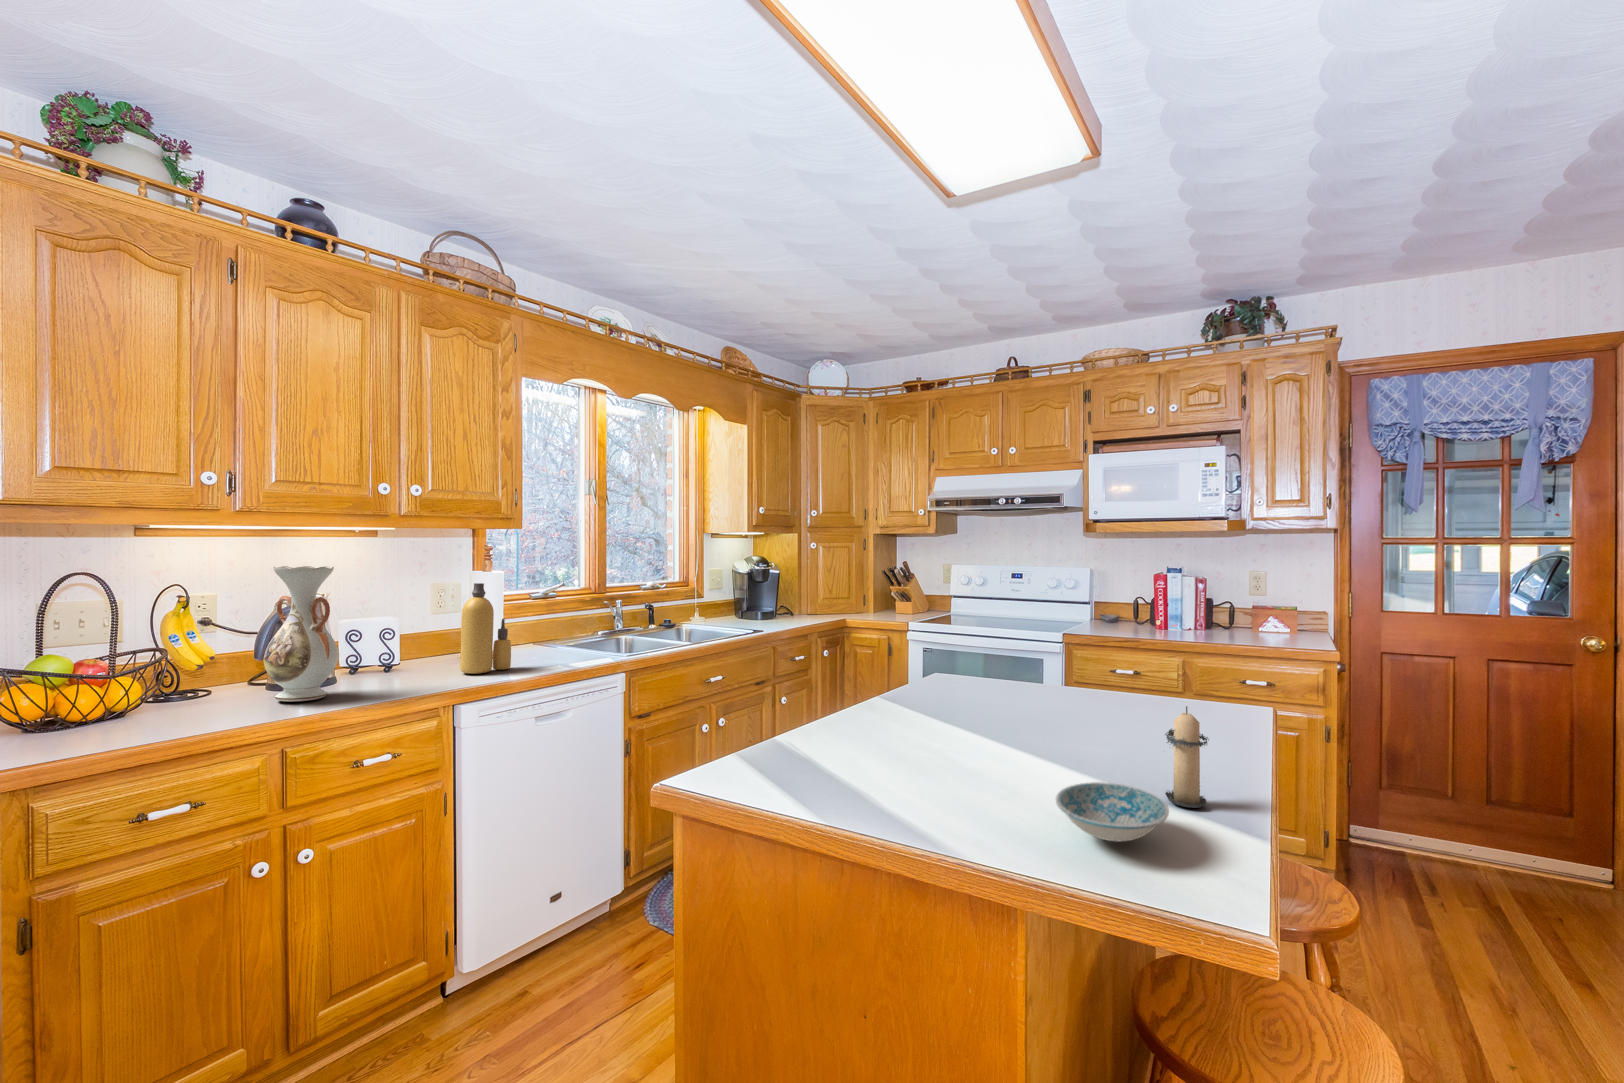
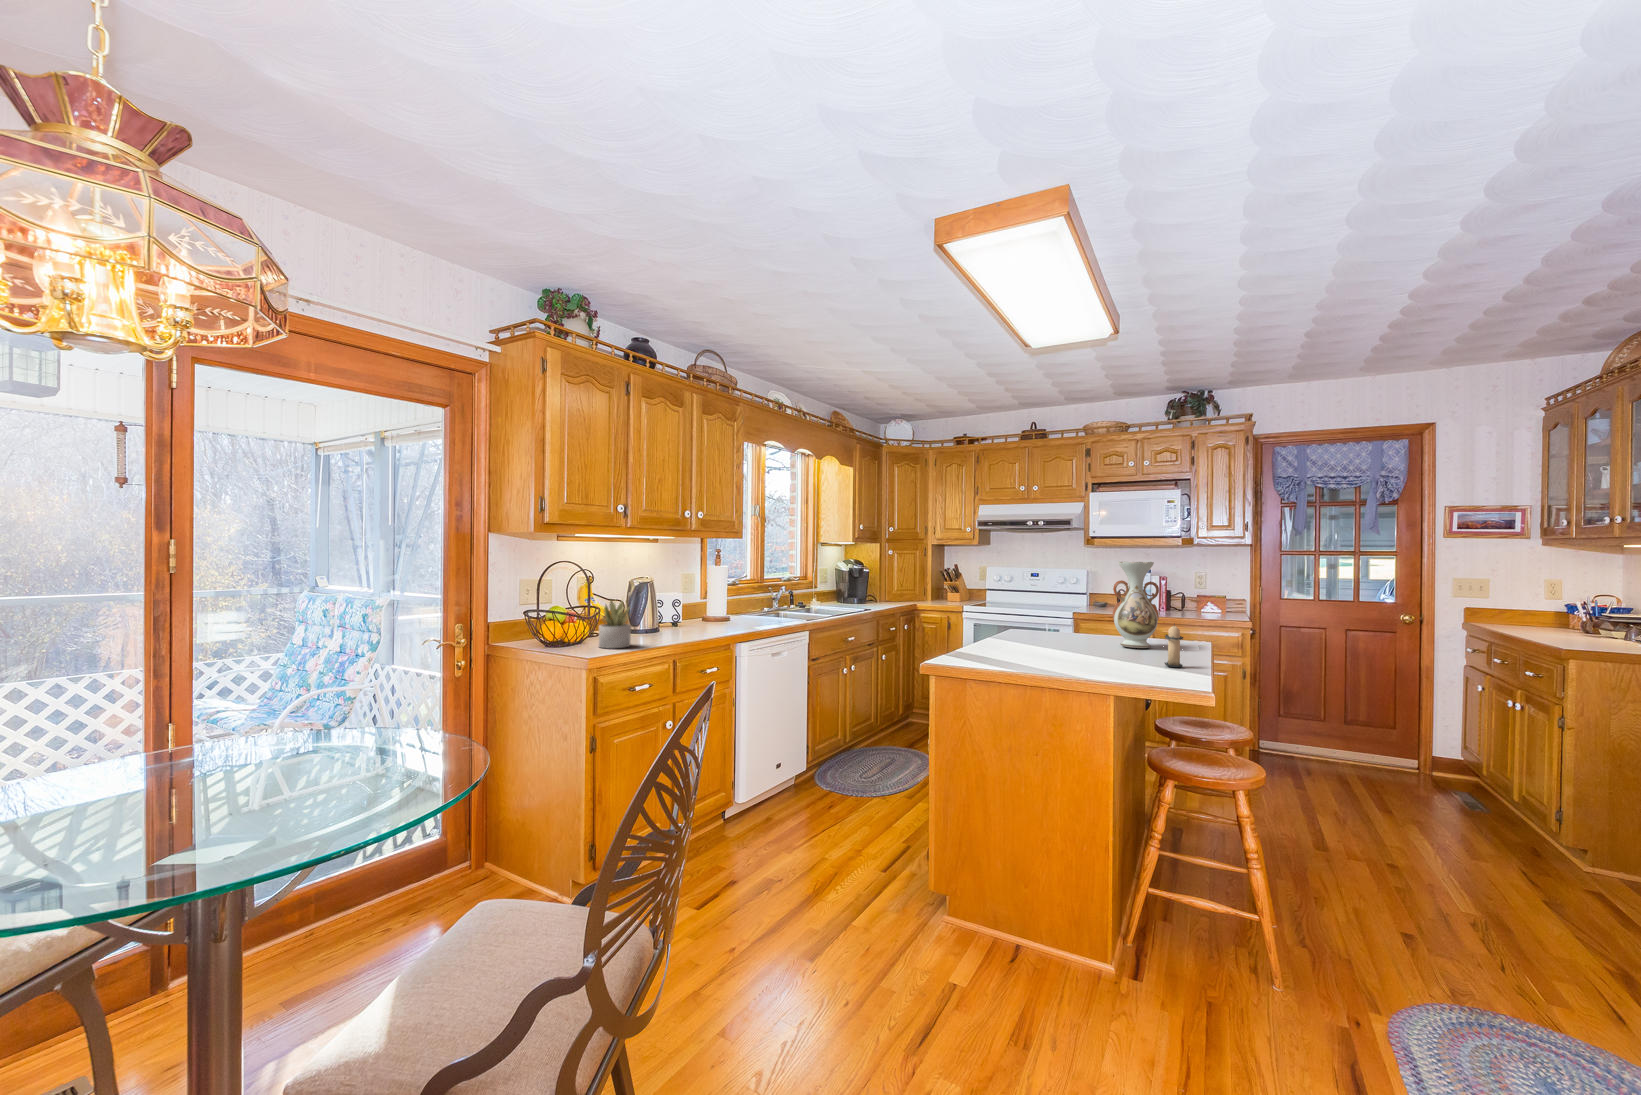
vase: present [264,566,339,702] -> present [1113,562,1159,648]
bottle: present [460,583,511,674] -> none [722,573,748,628]
succulent plant: none [120,638,195,735] -> present [599,600,631,648]
ceramic bowl: present [1056,782,1169,841] -> none [1121,655,1170,675]

